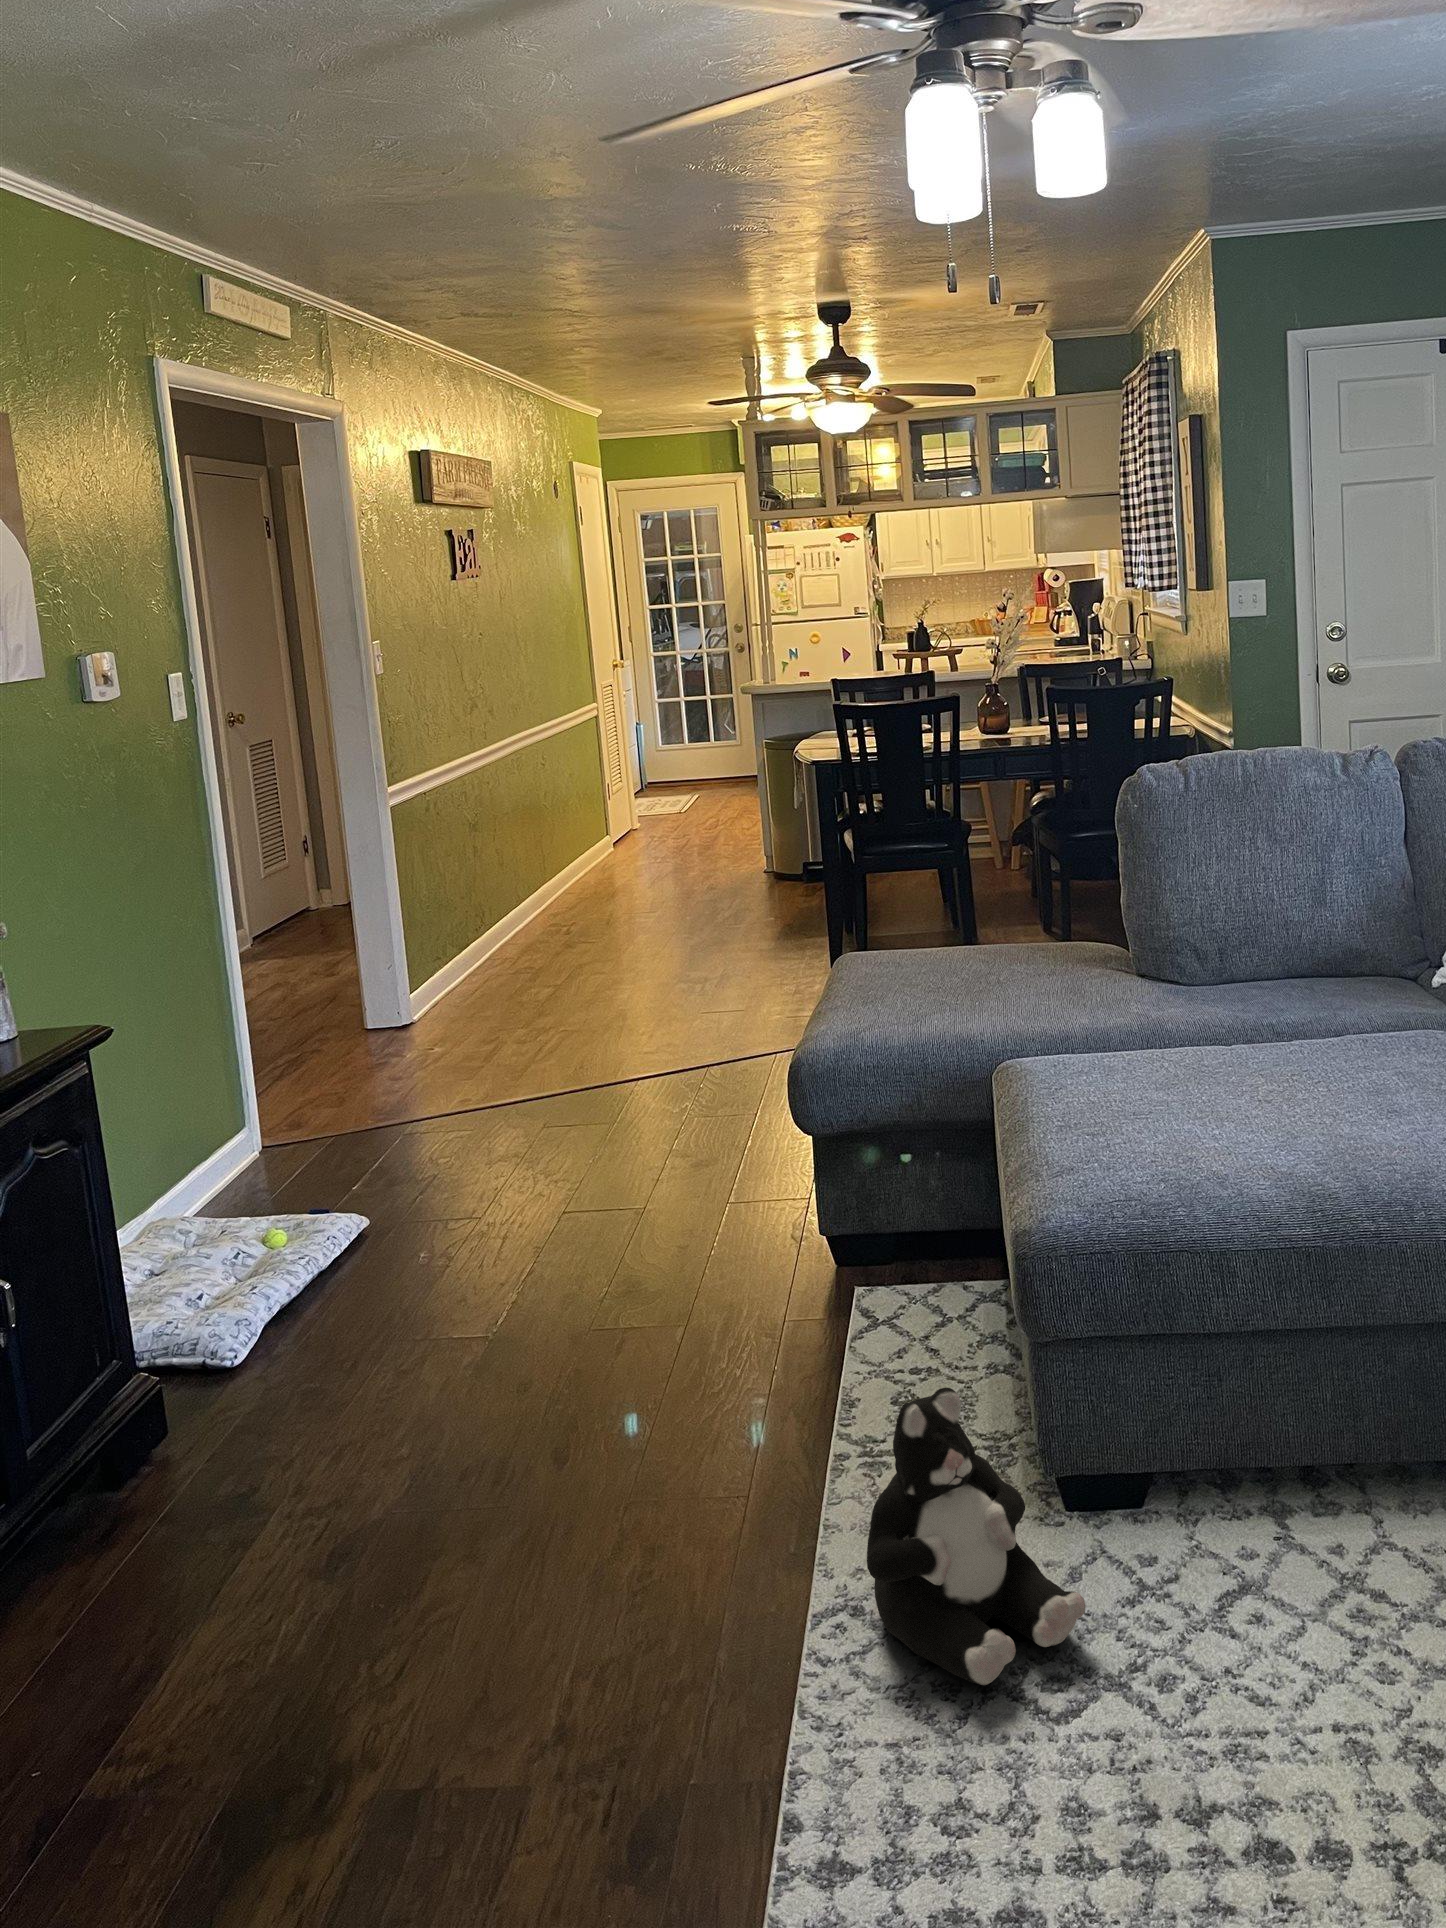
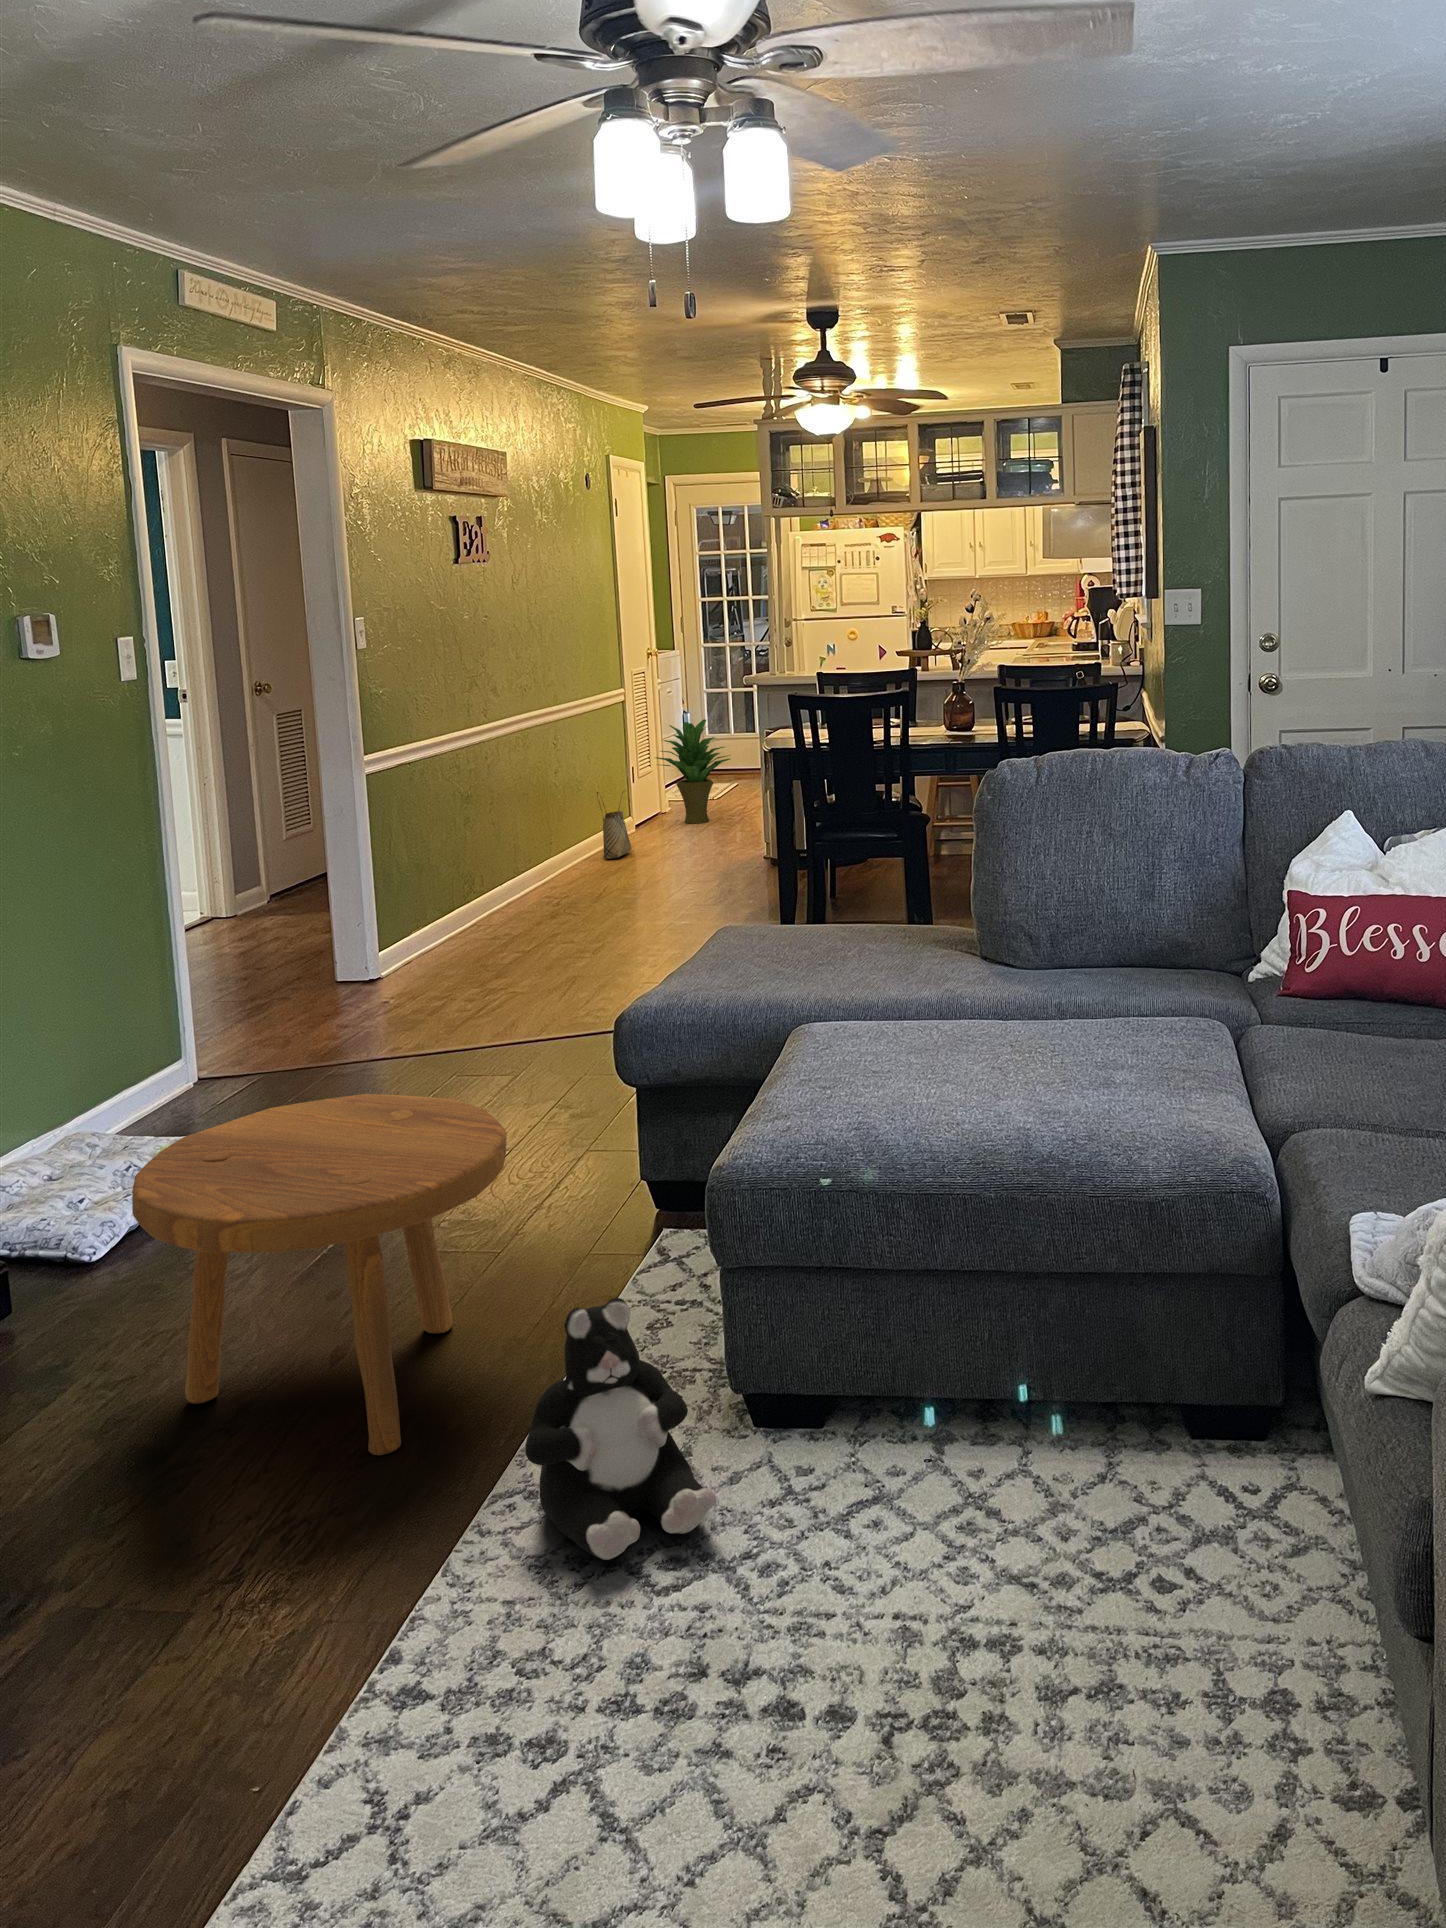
potted plant: none [628,731,707,837] -> present [655,719,730,823]
woven basket: none [585,807,622,879] -> present [597,791,631,859]
footstool: none [358,1167,755,1576] -> present [132,1094,507,1456]

